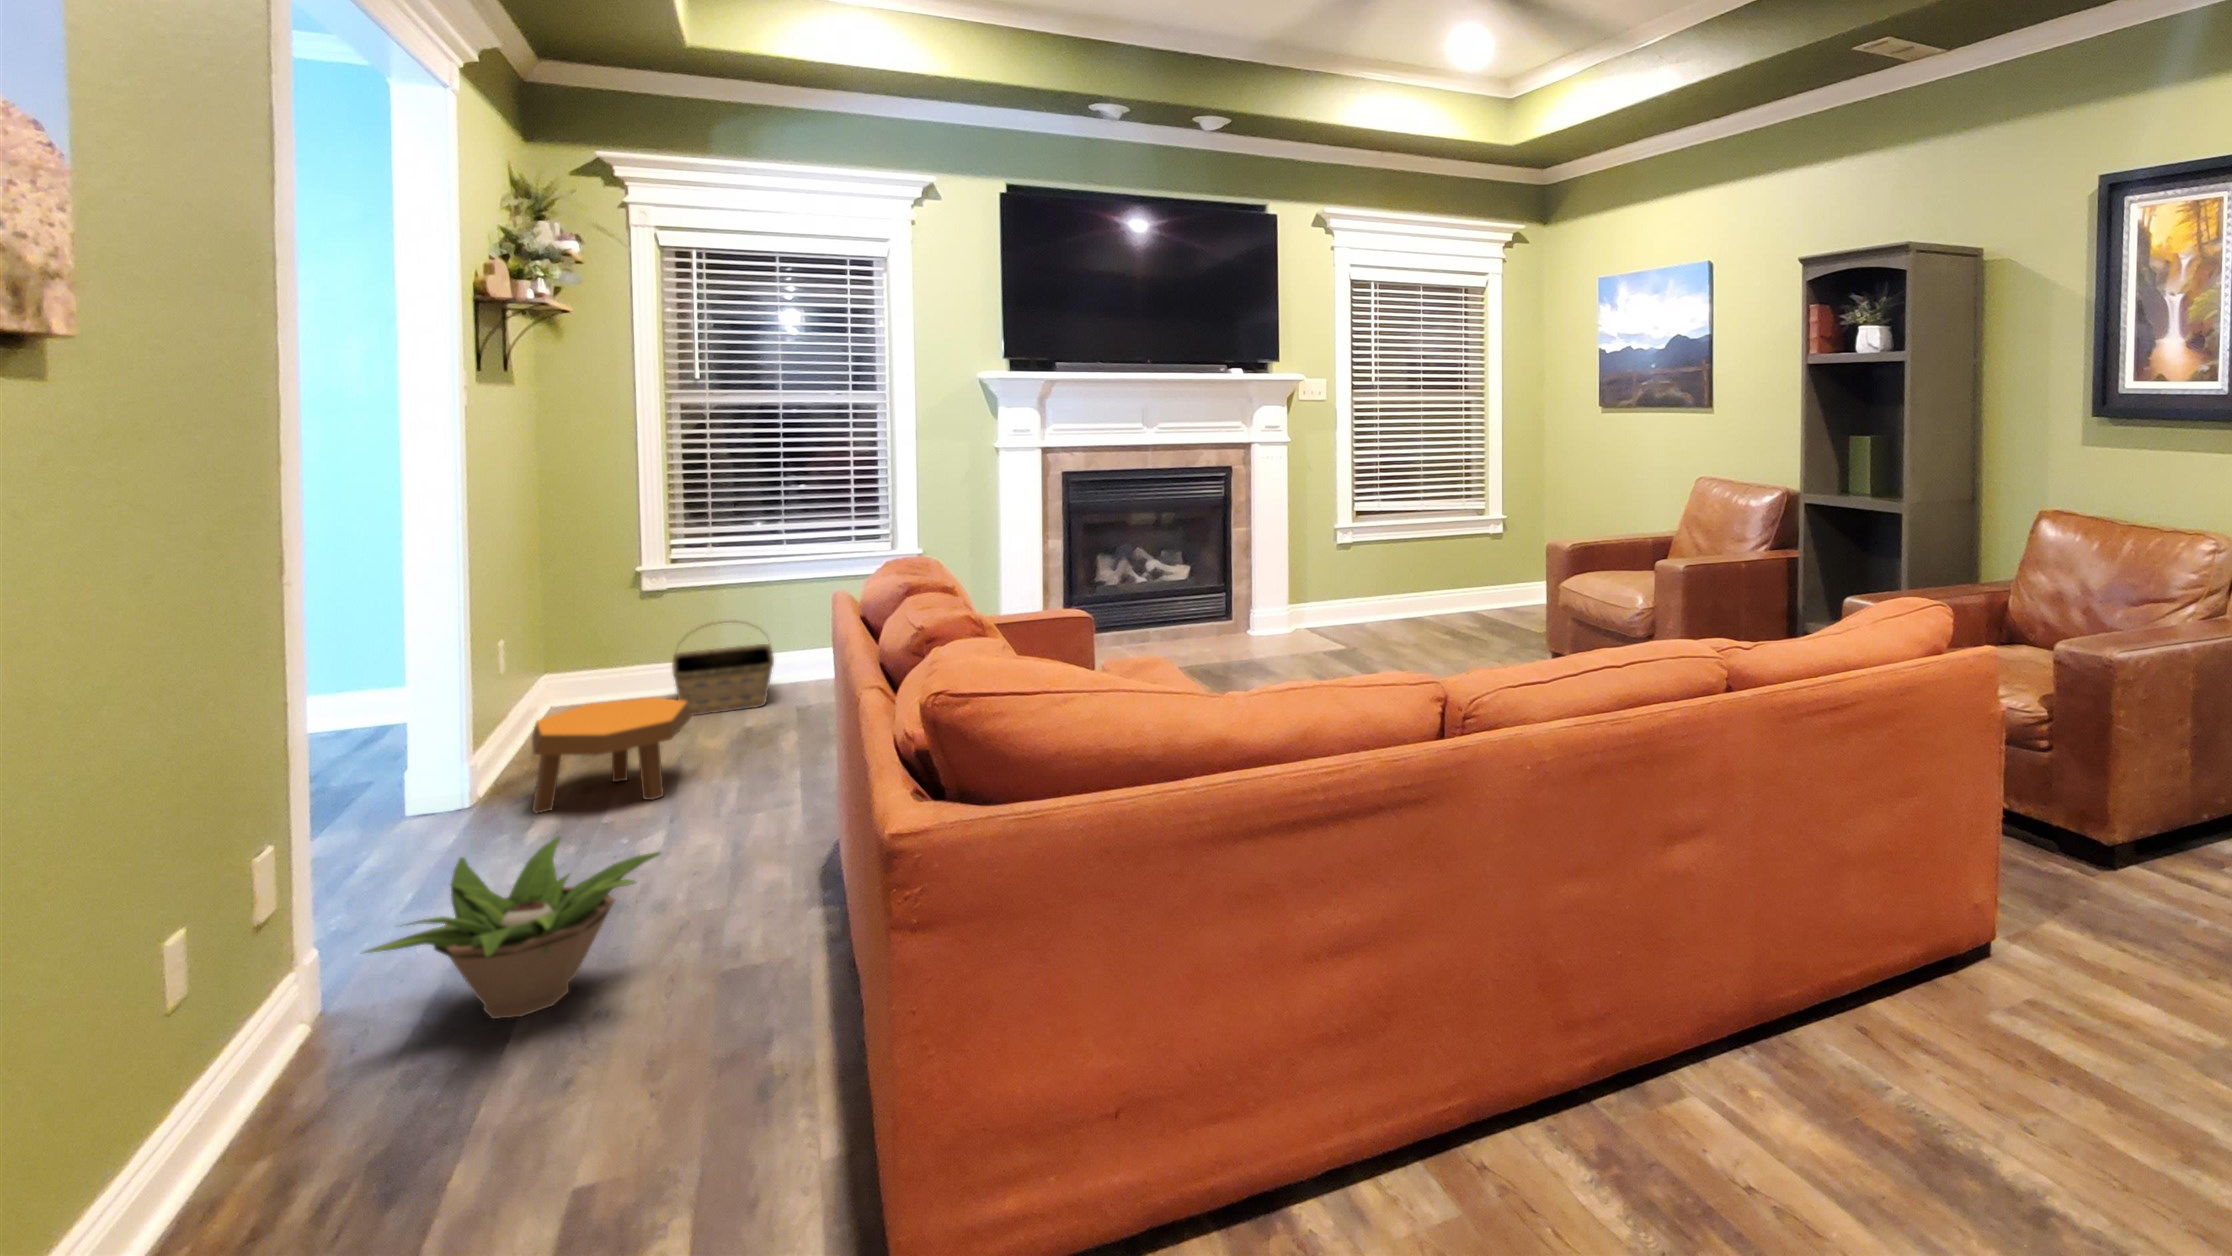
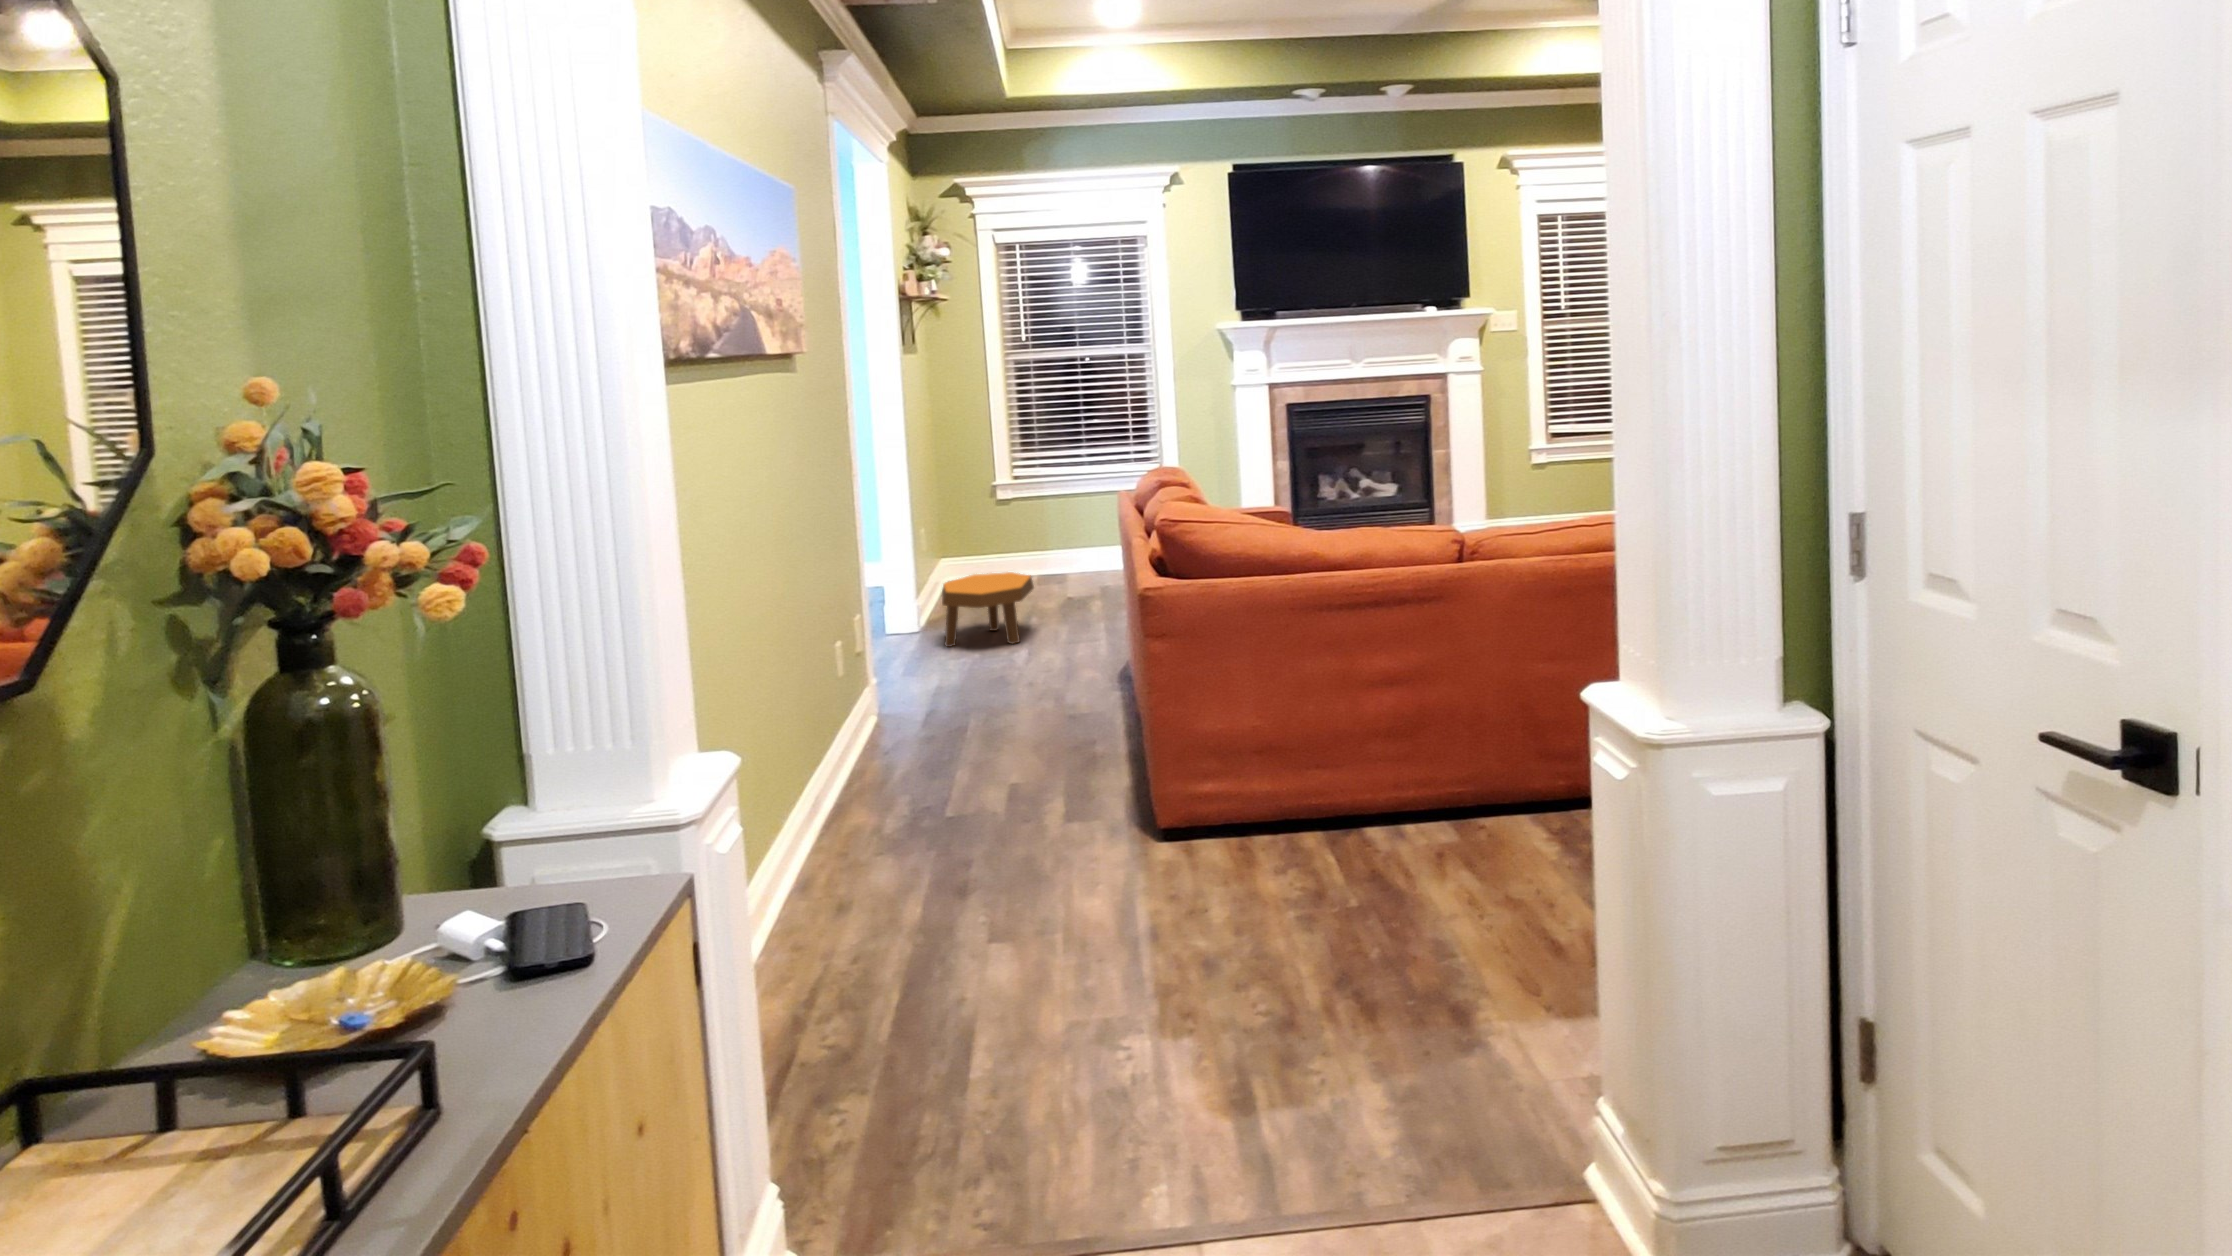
basket: present [672,624,774,716] -> none [1024,523,1088,592]
decorative plant: present [362,836,660,1019] -> none [852,651,1012,766]

